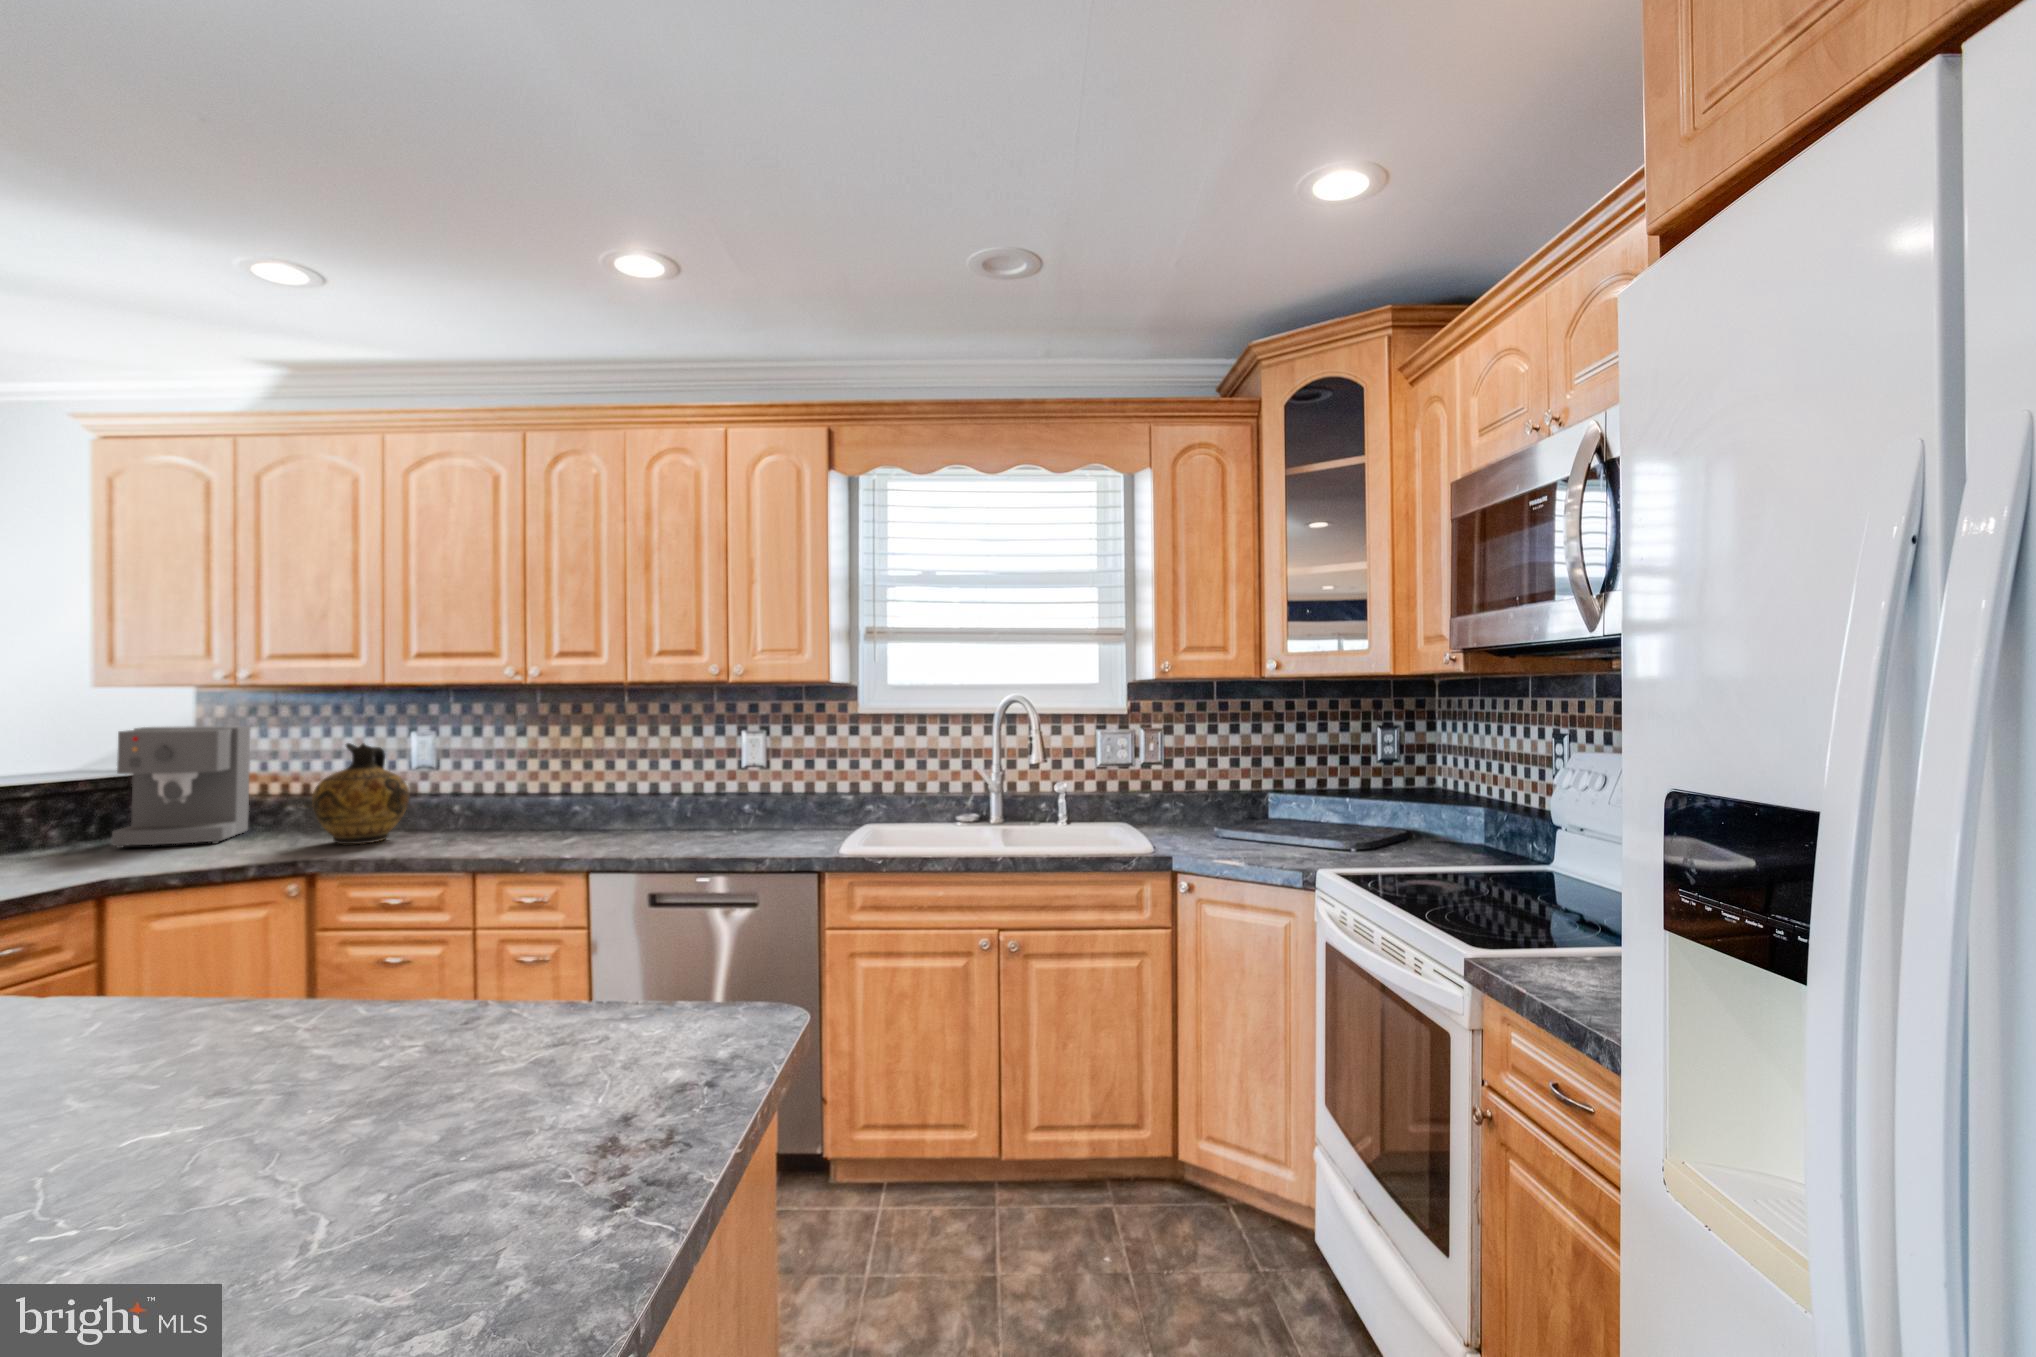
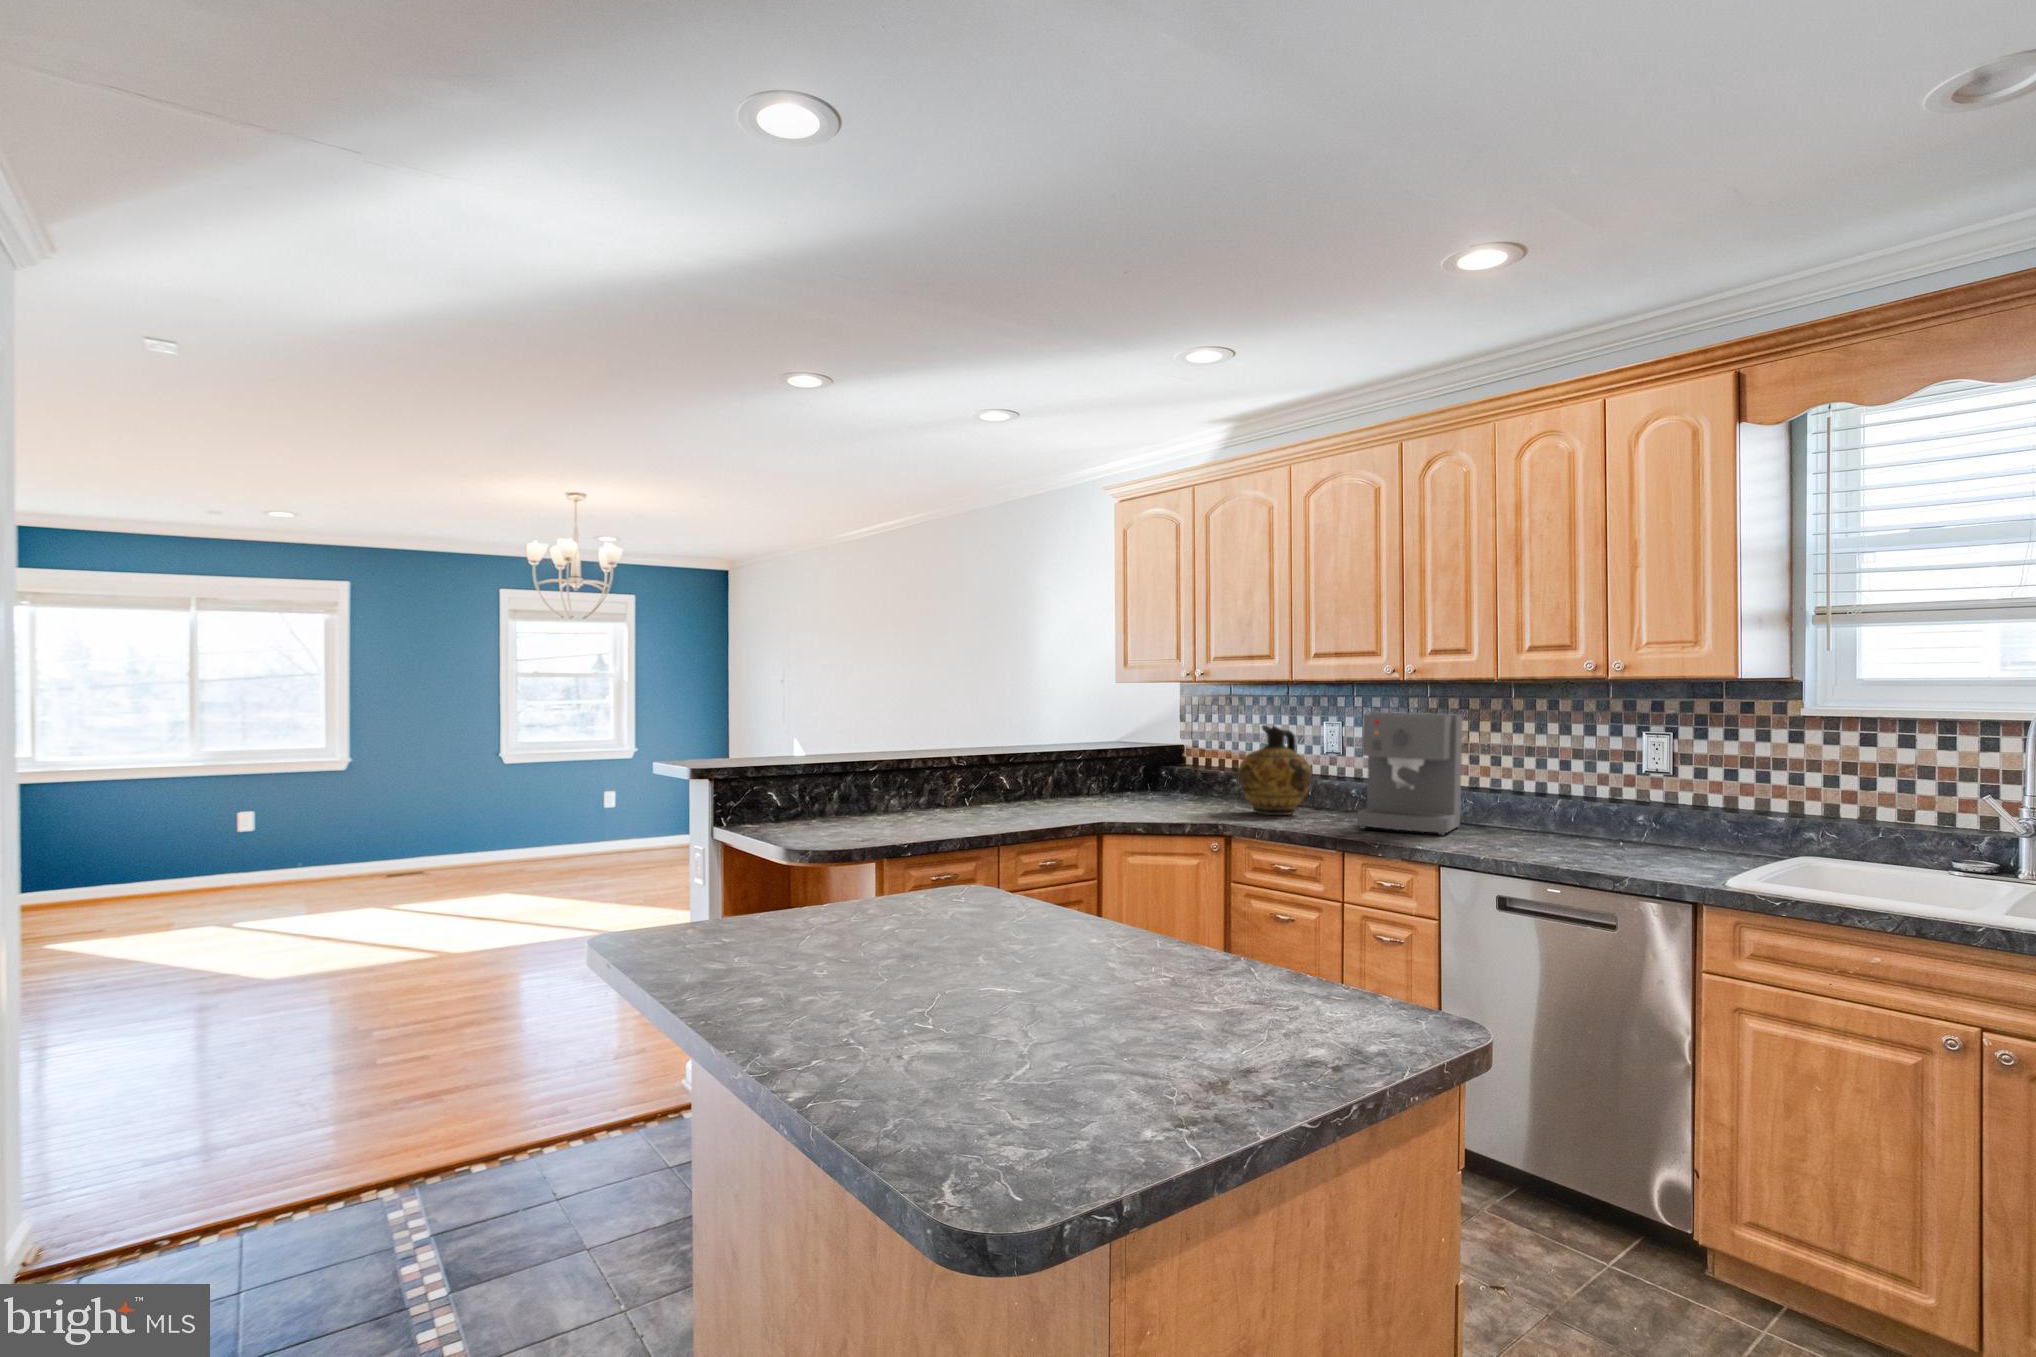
coffee maker: present [112,726,250,848] -> present [1357,712,1463,835]

